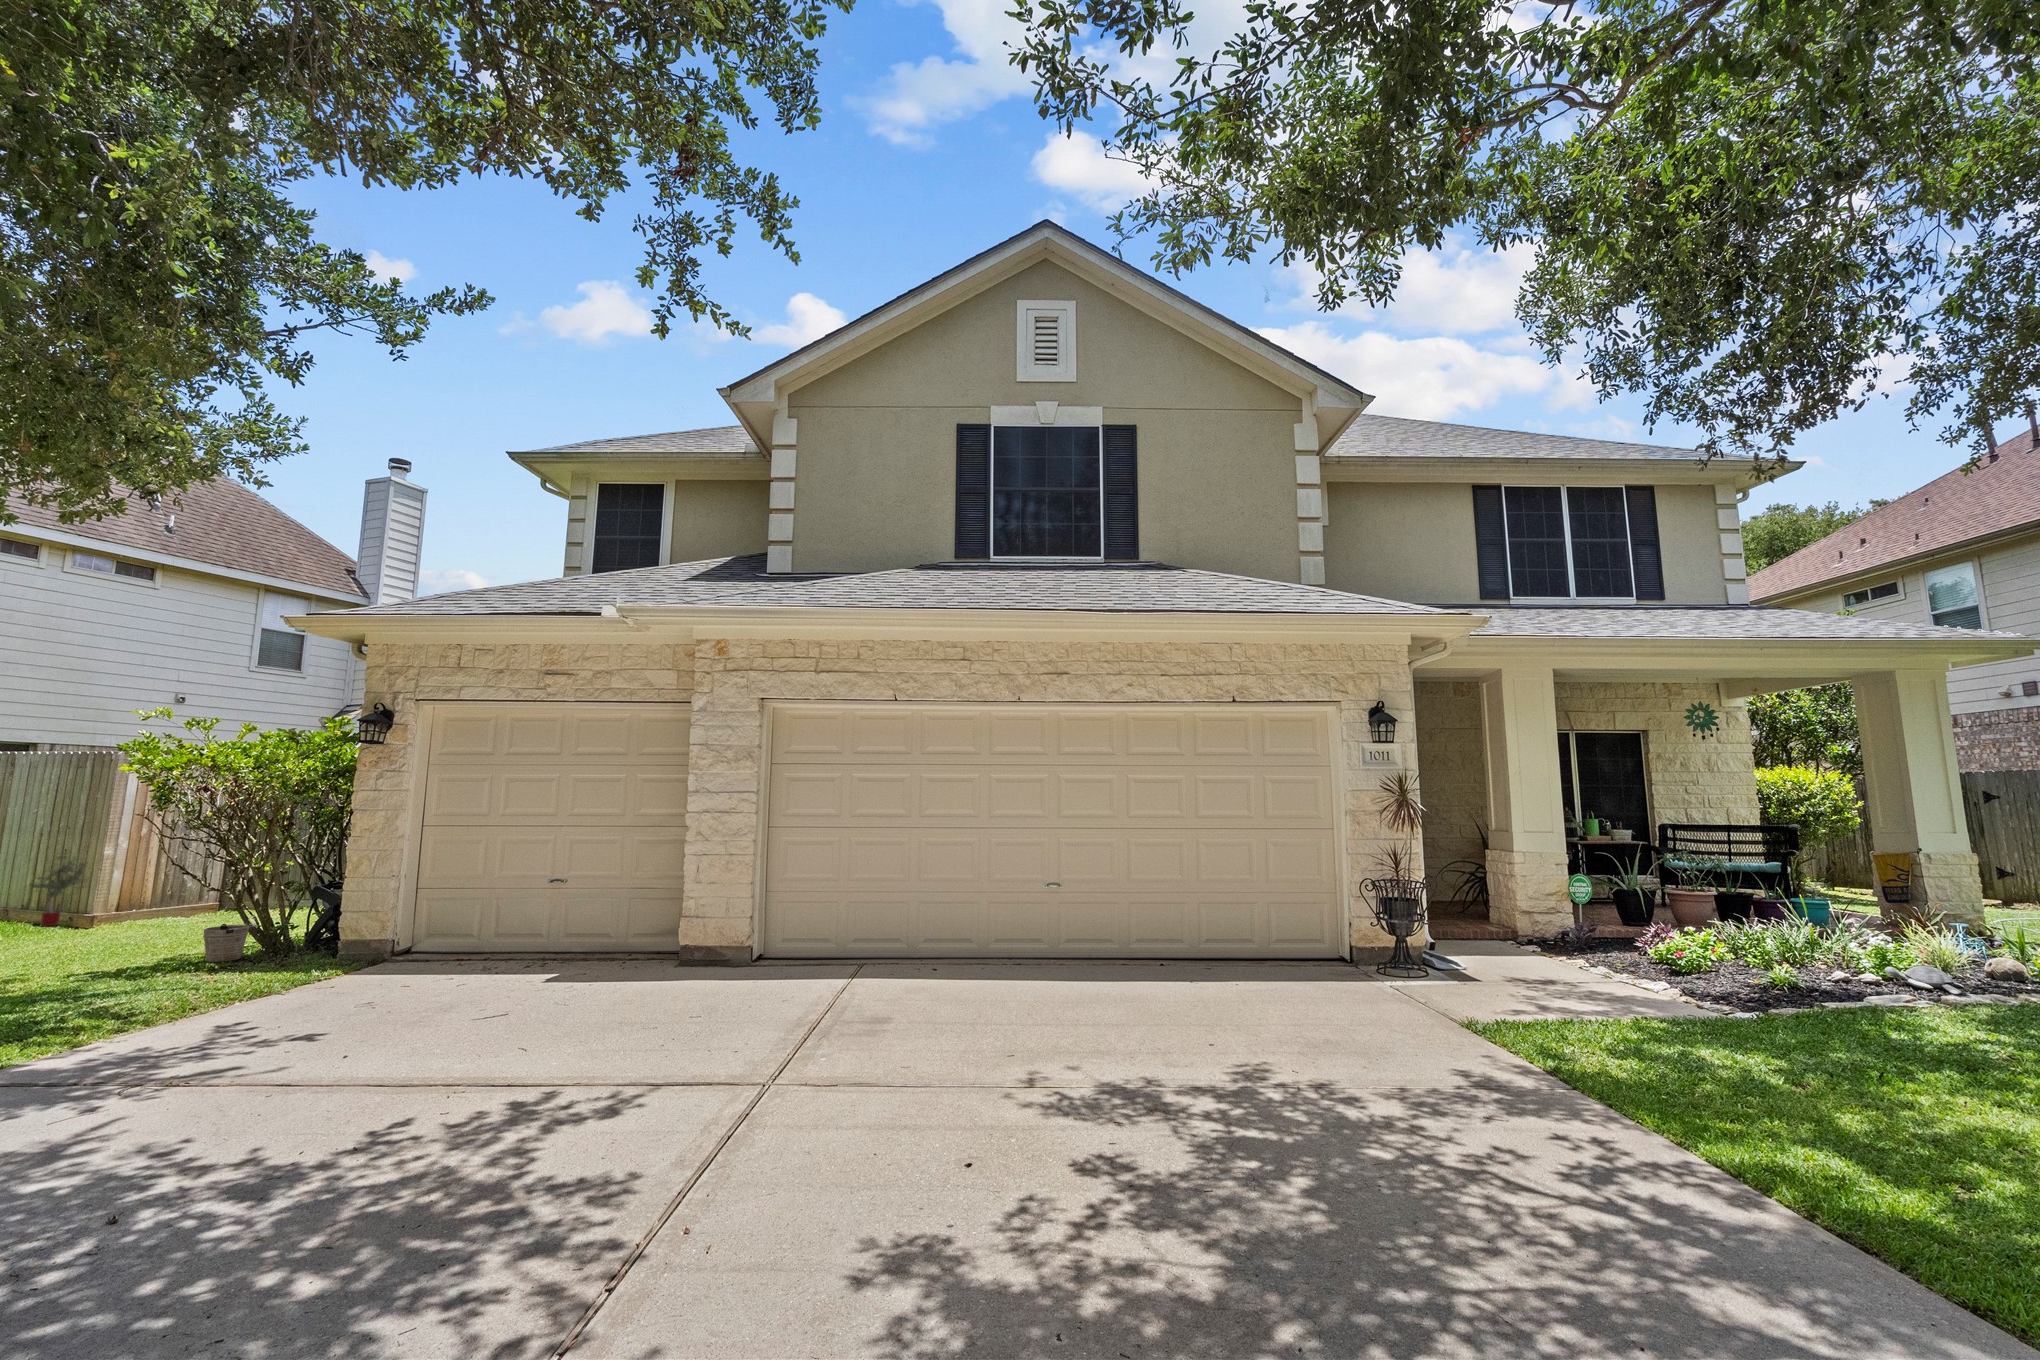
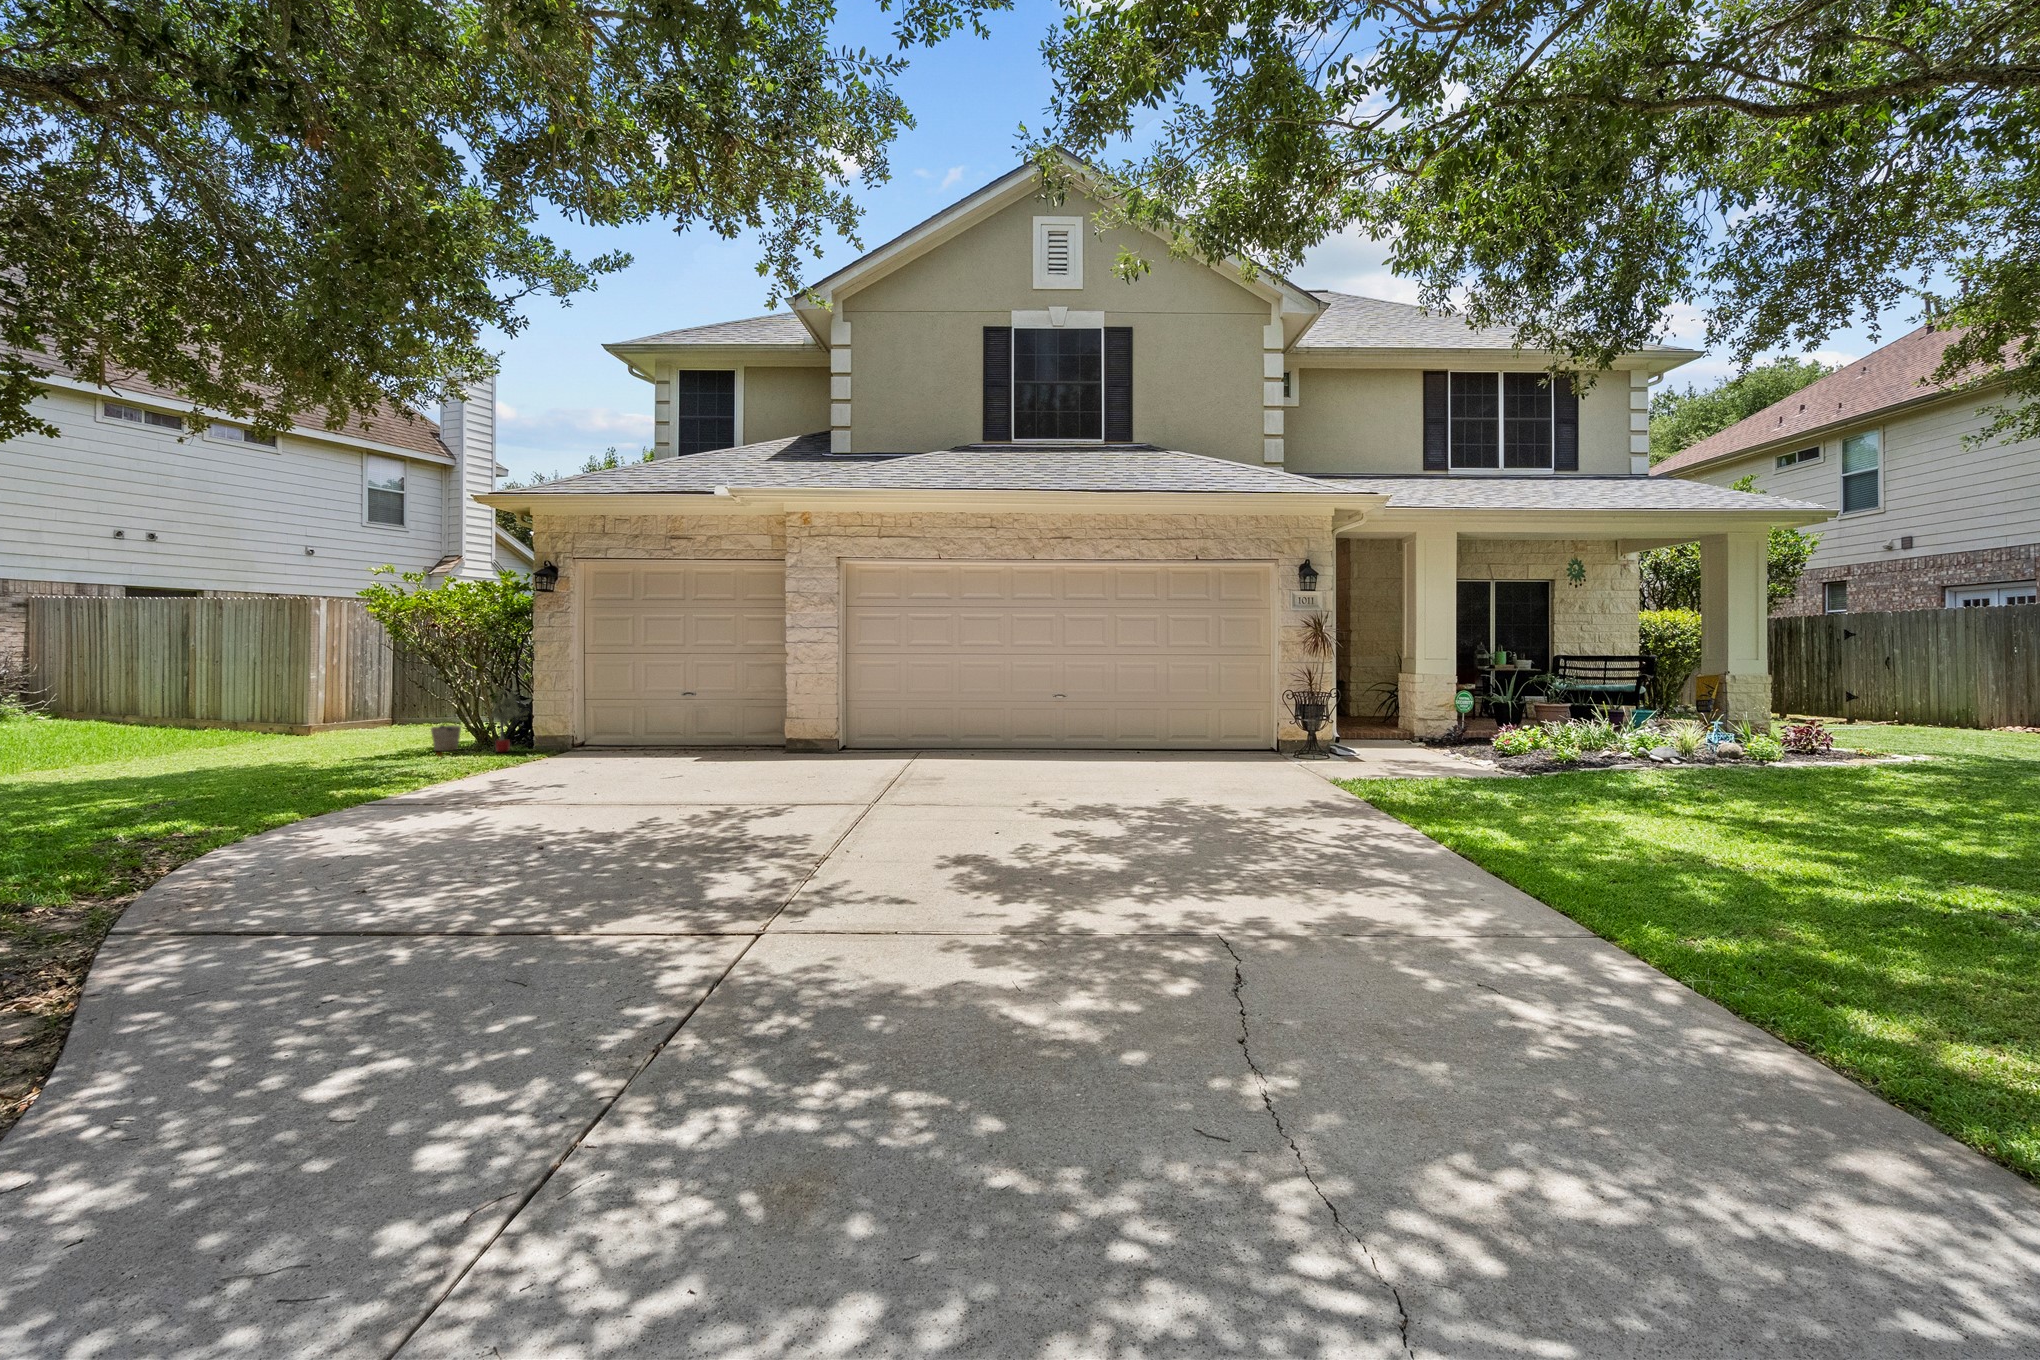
potted tree: present [29,853,90,926] -> present [492,688,529,752]

